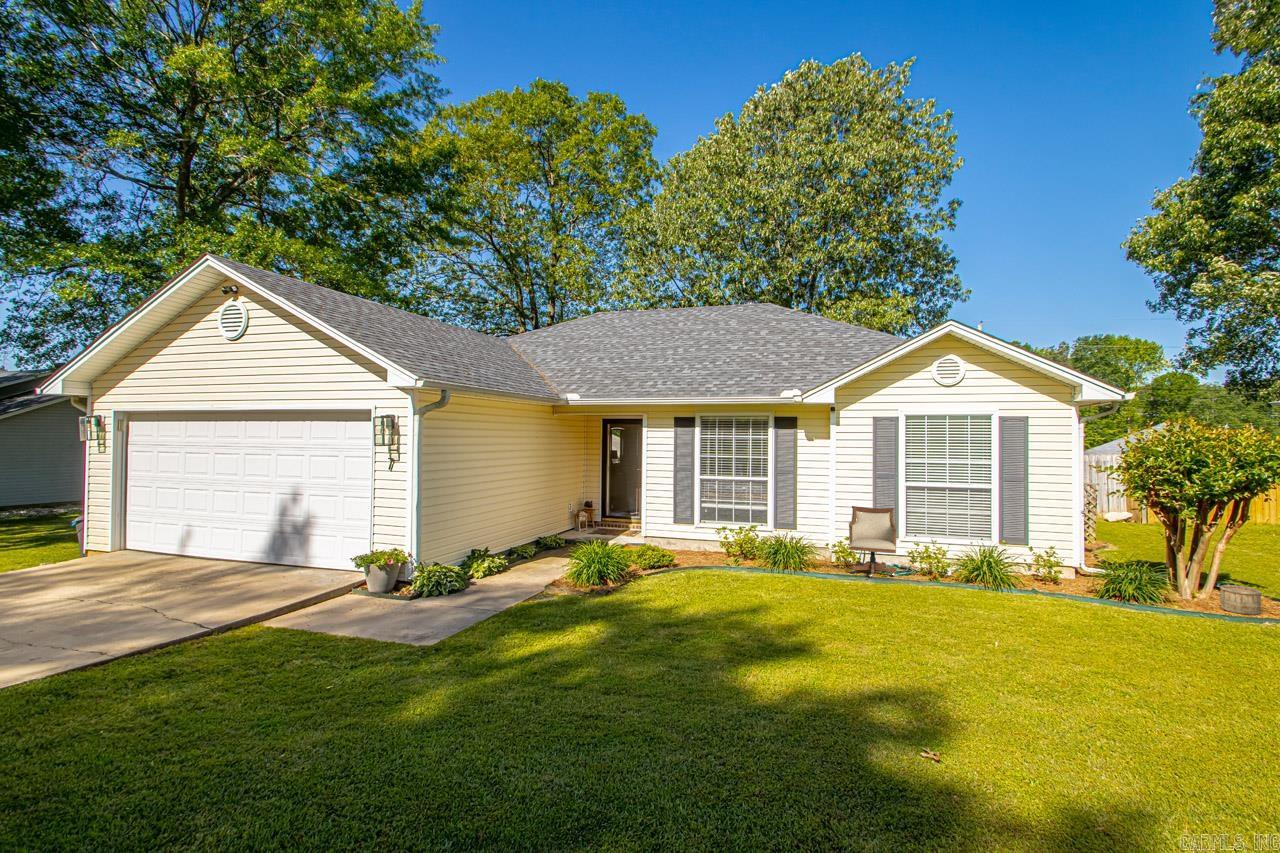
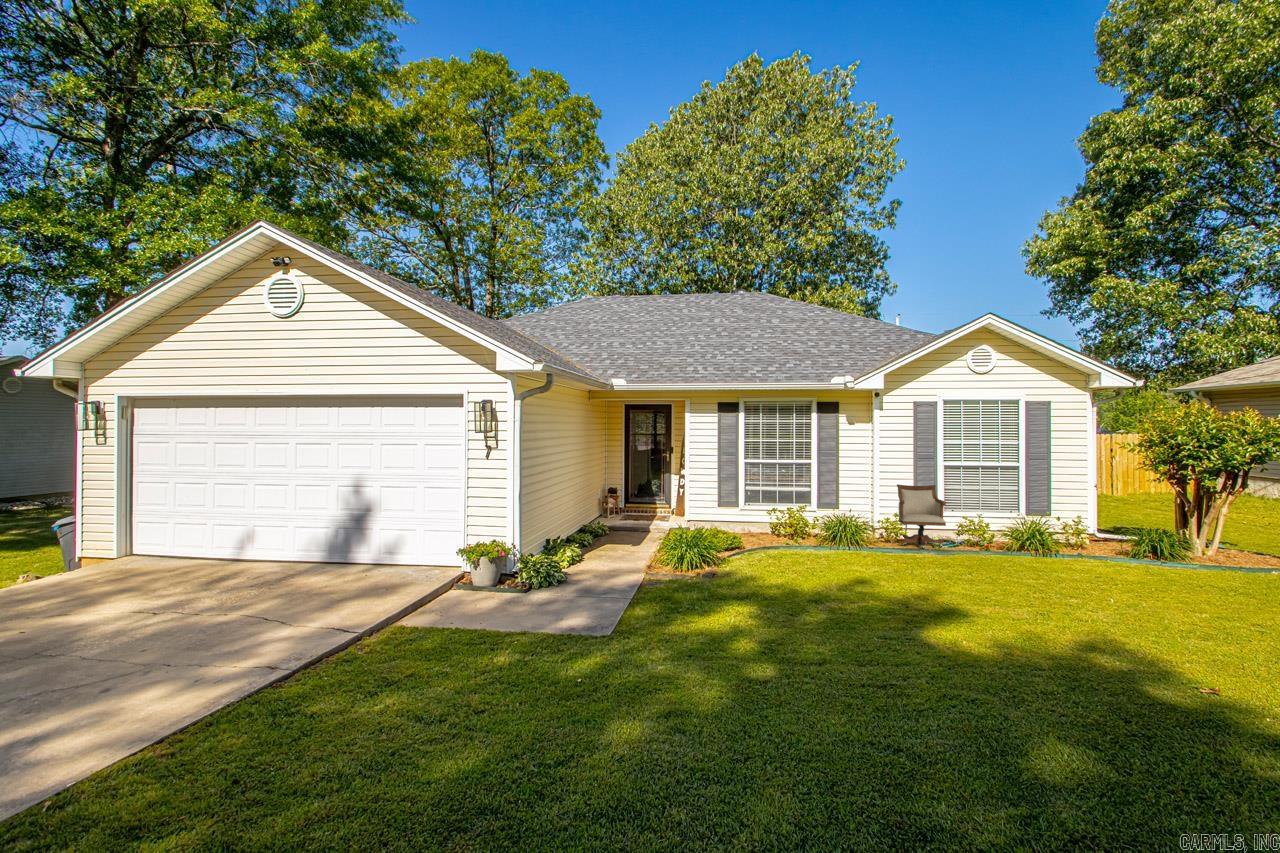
wooden bucket: present [1219,585,1262,615] -> none [1212,540,1247,564]

